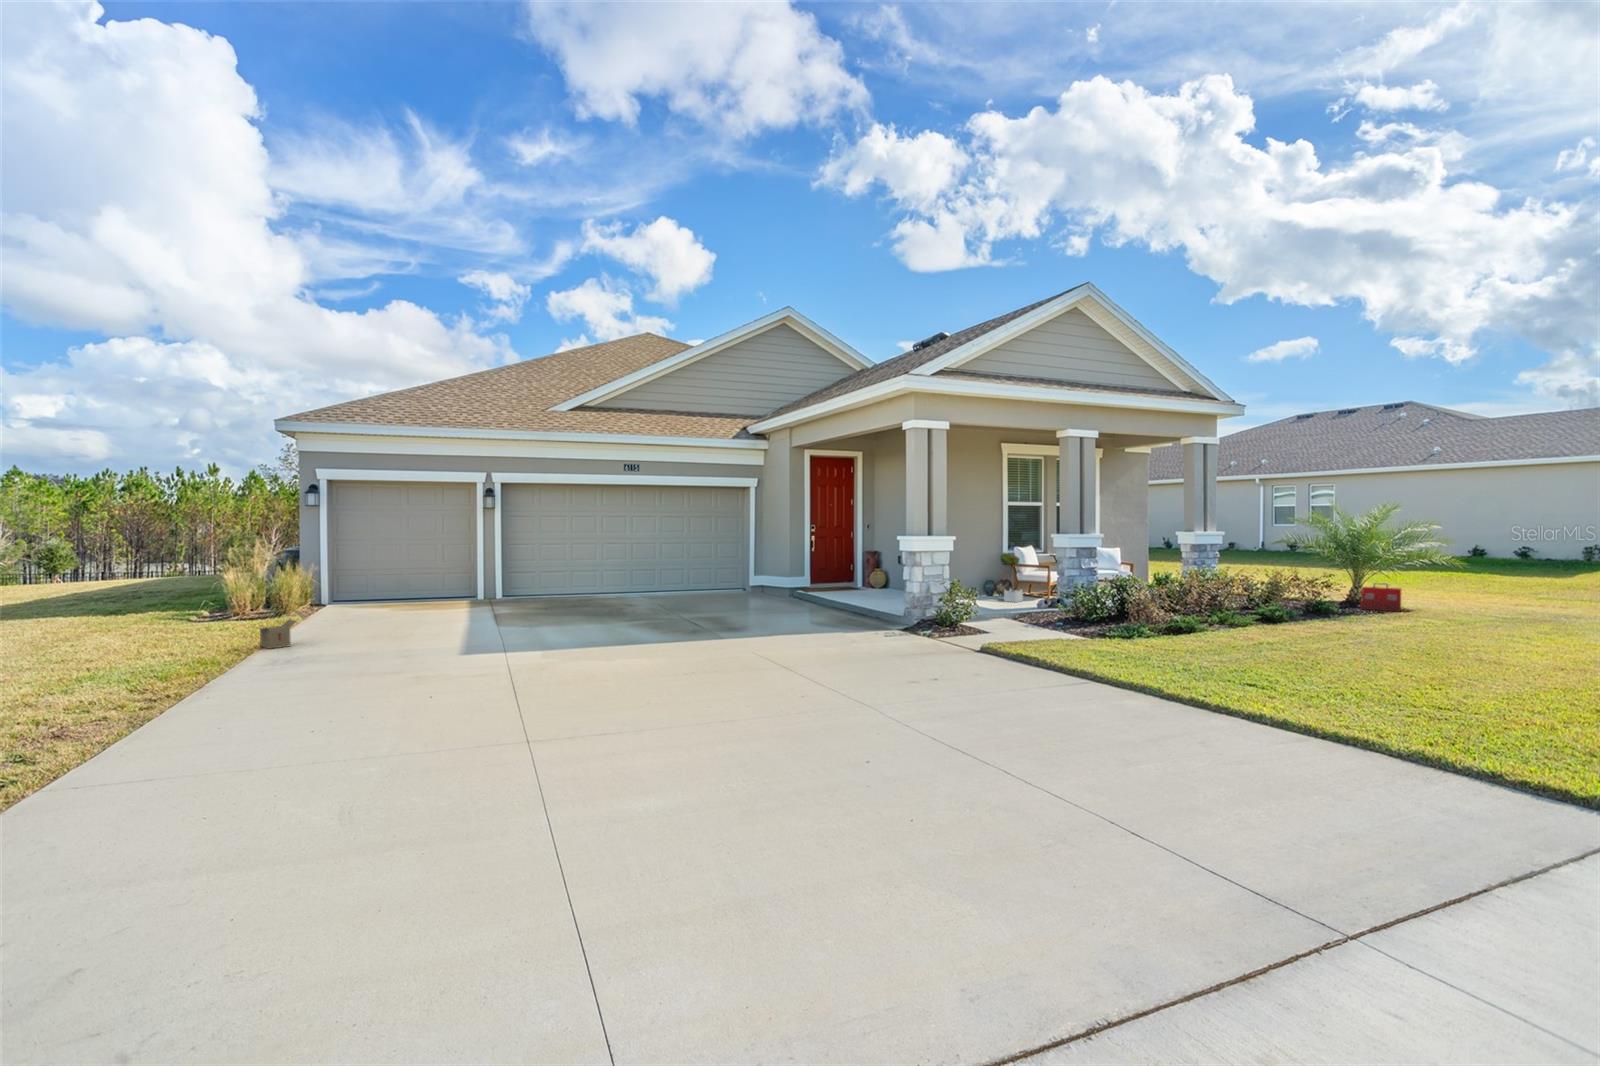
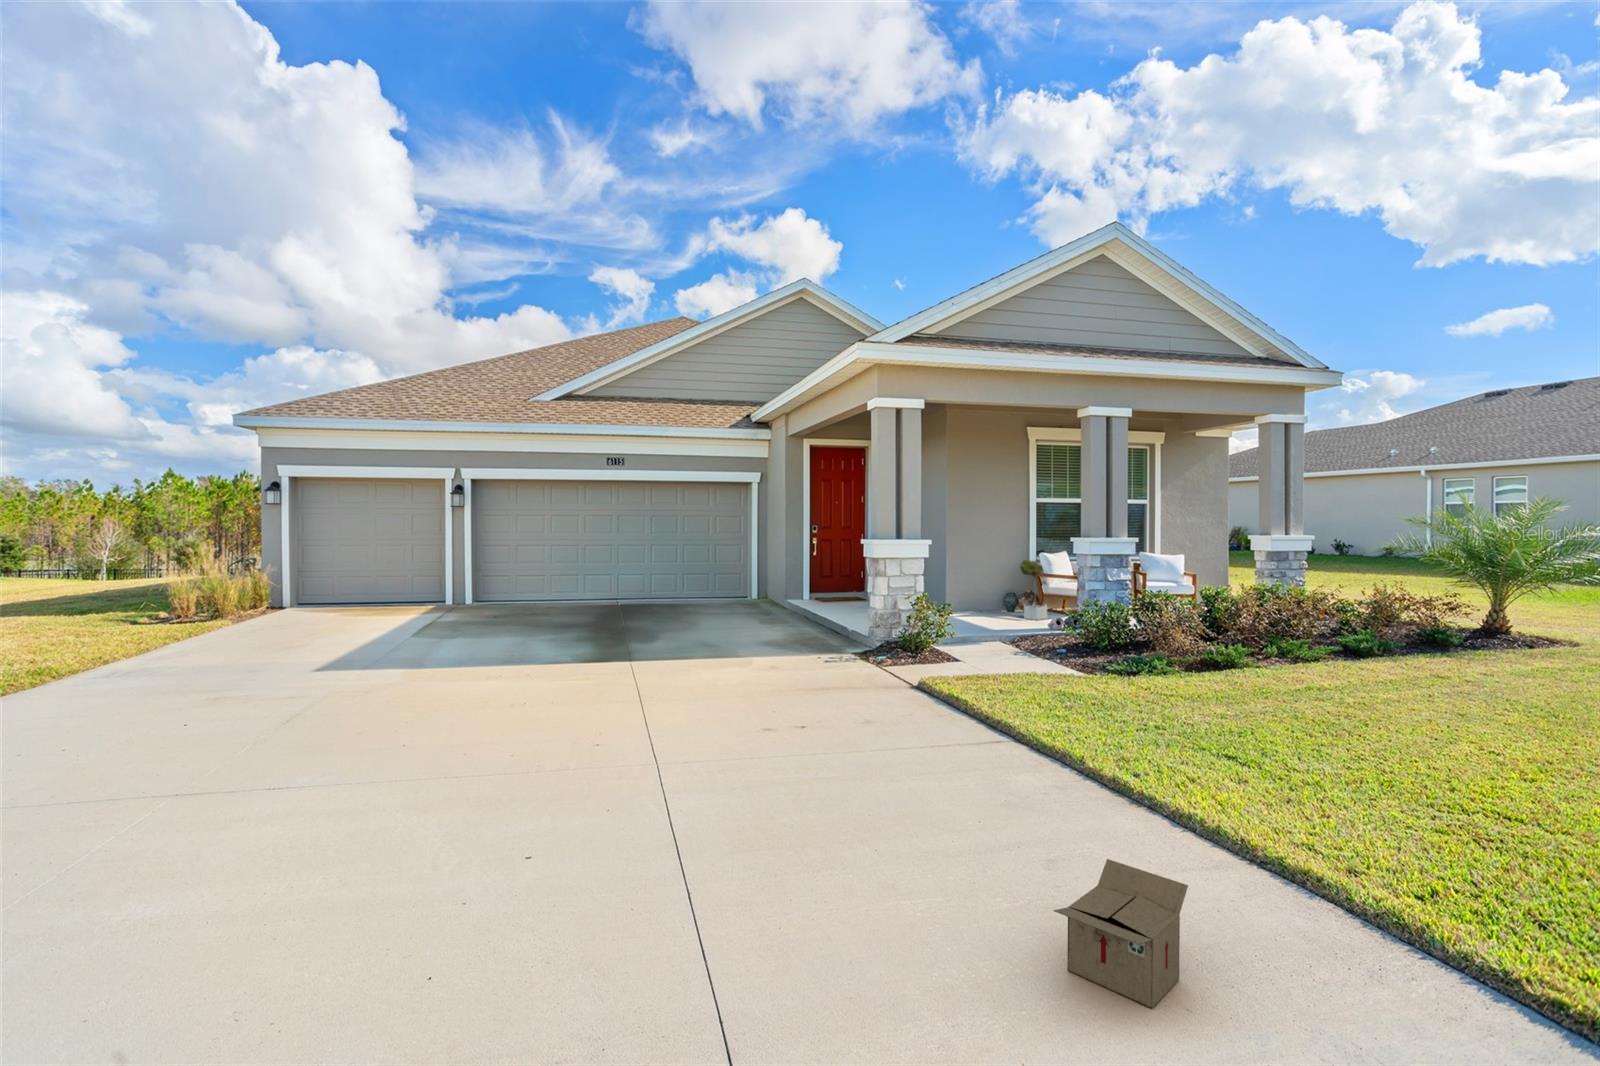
toolbox: present [1360,583,1401,612] -> none [1502,606,1566,646]
cardboard box: present [259,619,296,649] -> present [1053,859,1188,1008]

